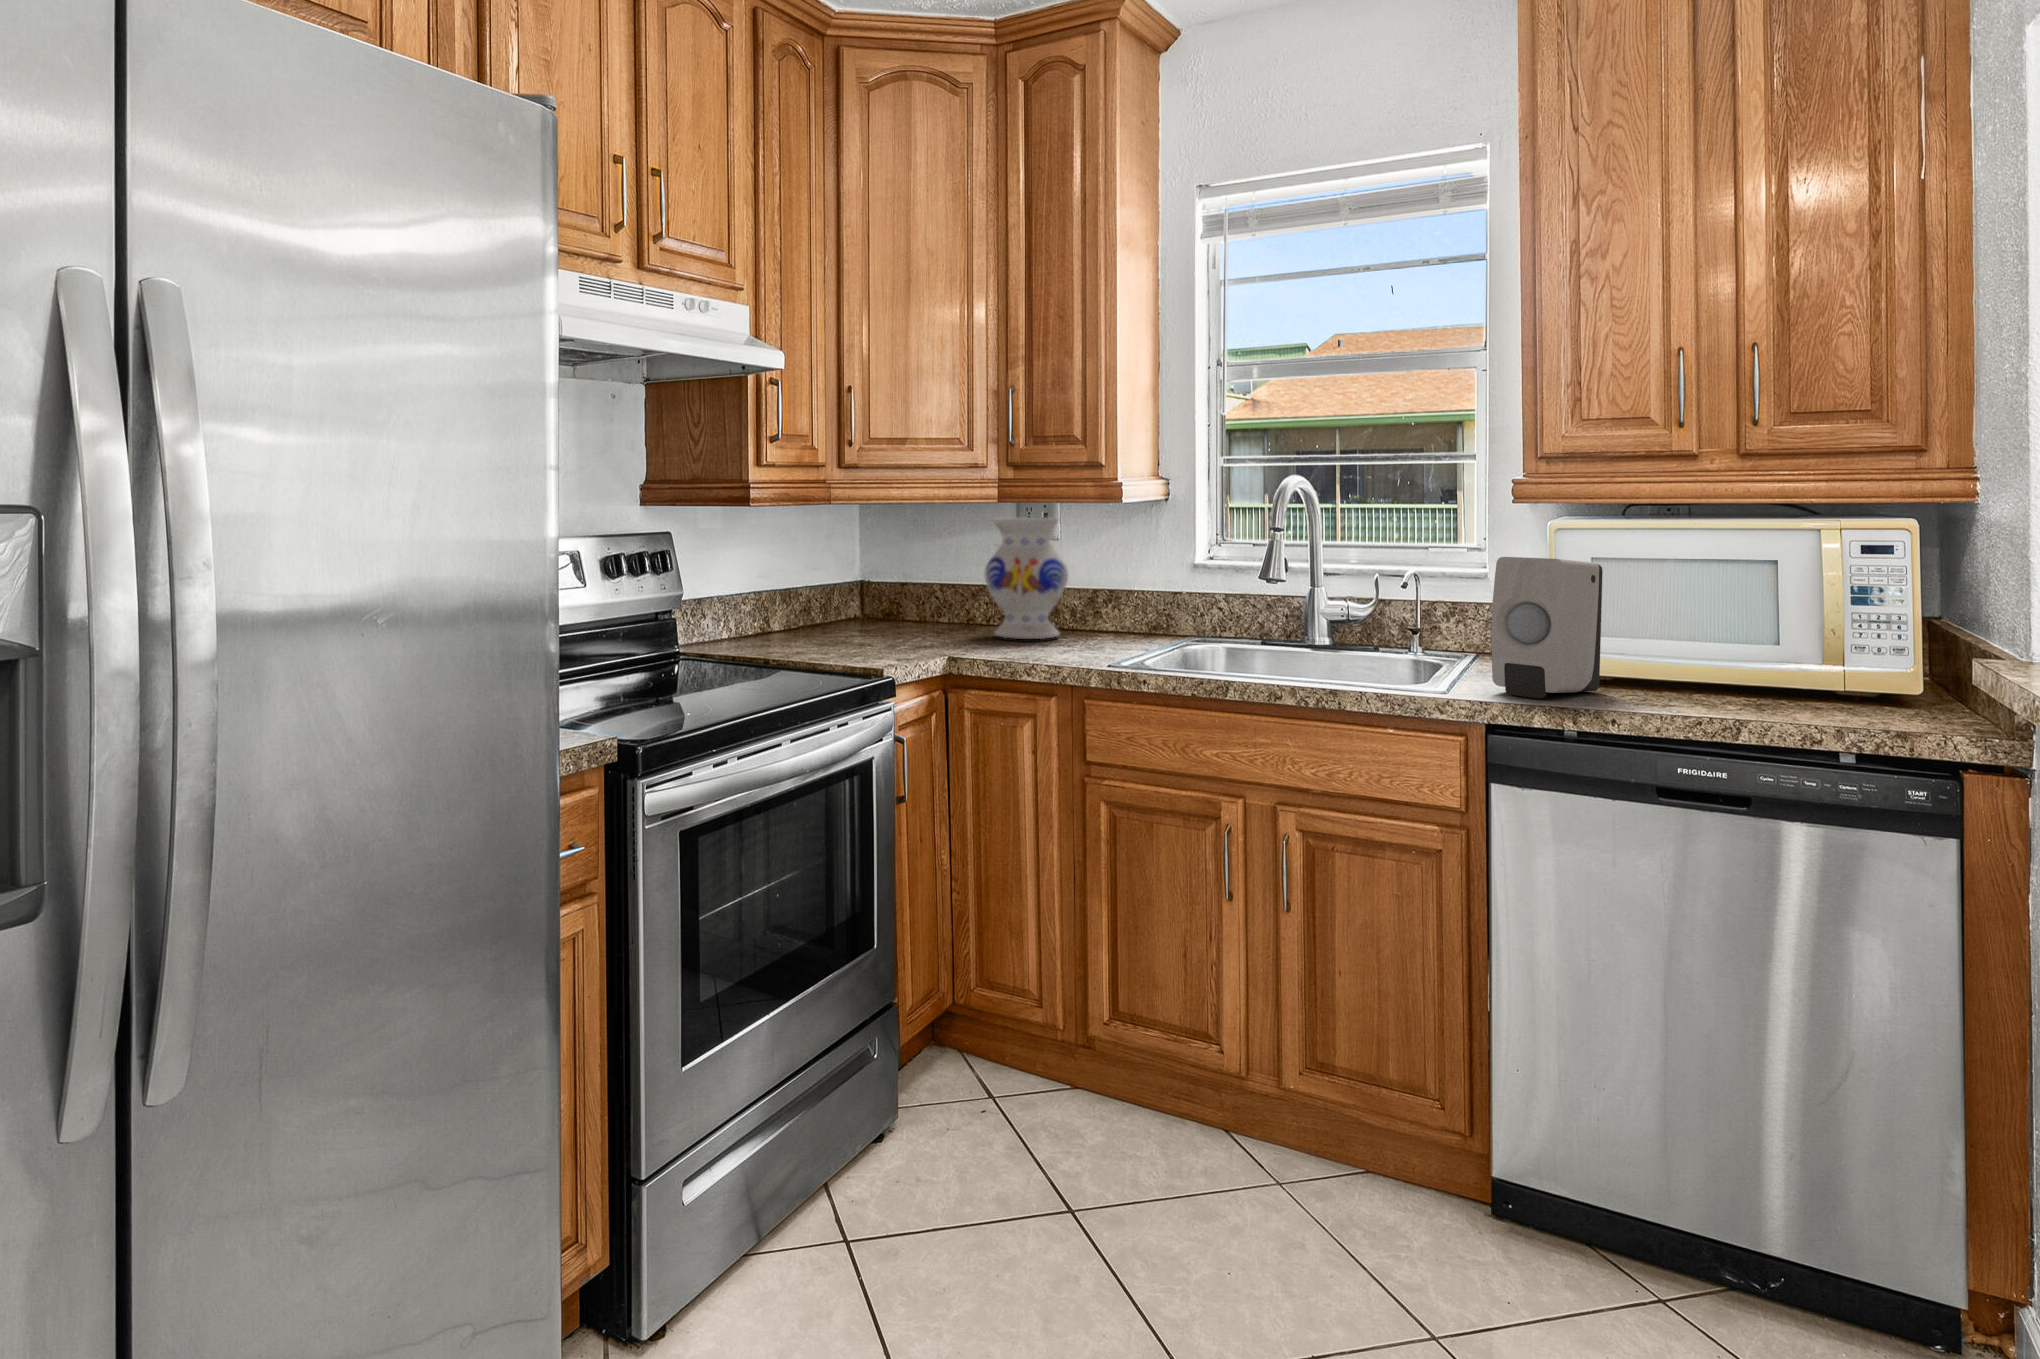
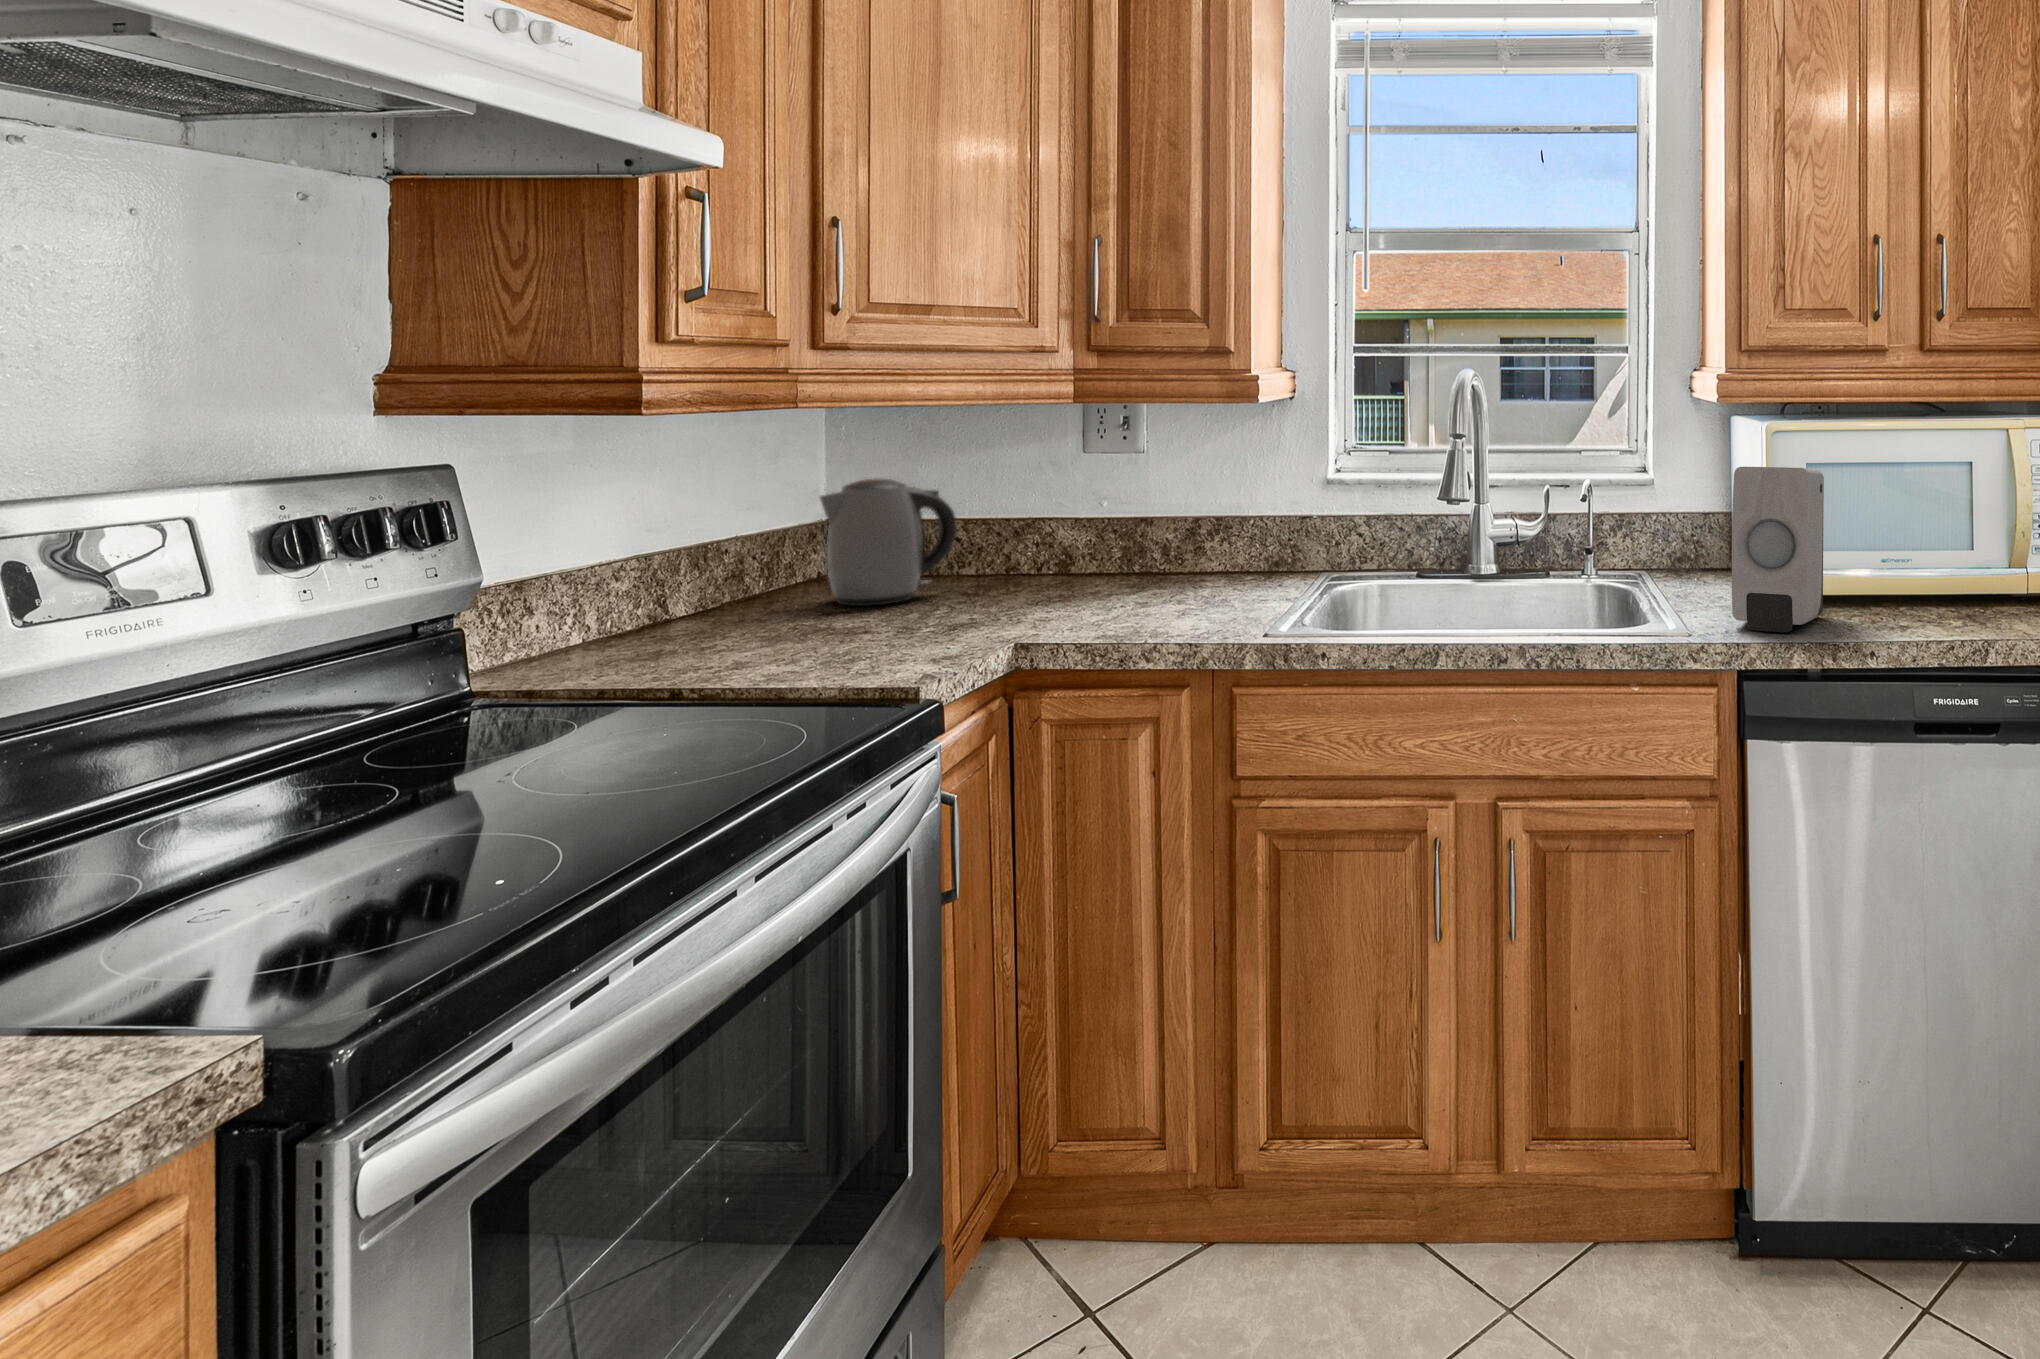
vase: present [984,517,1068,639] -> none [1043,423,1167,600]
kettle: none [853,552,935,632] -> present [820,478,956,606]

